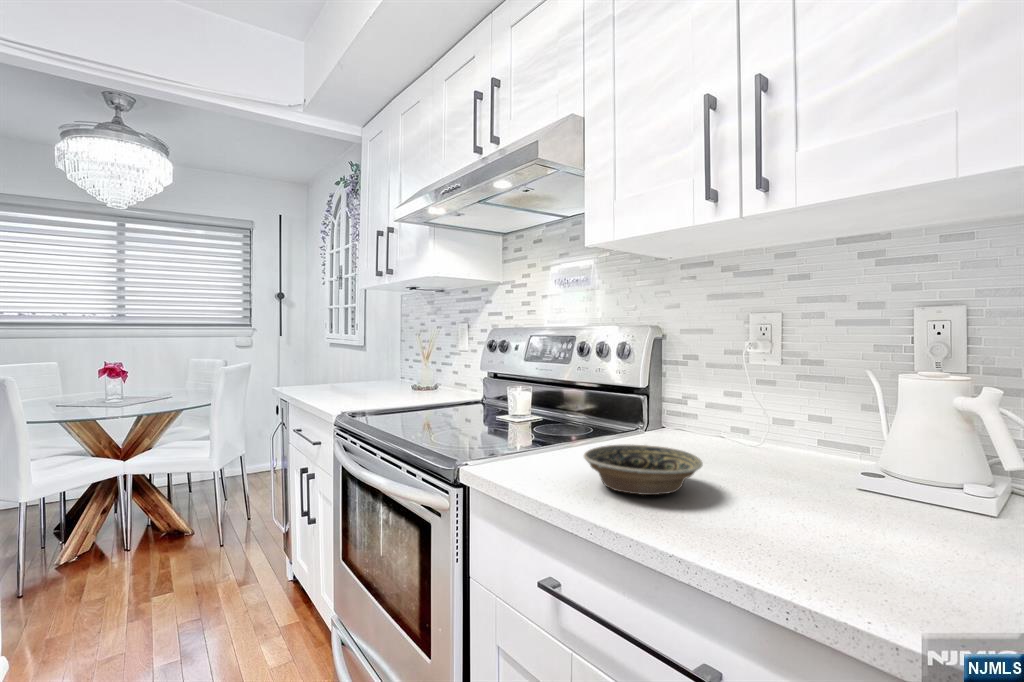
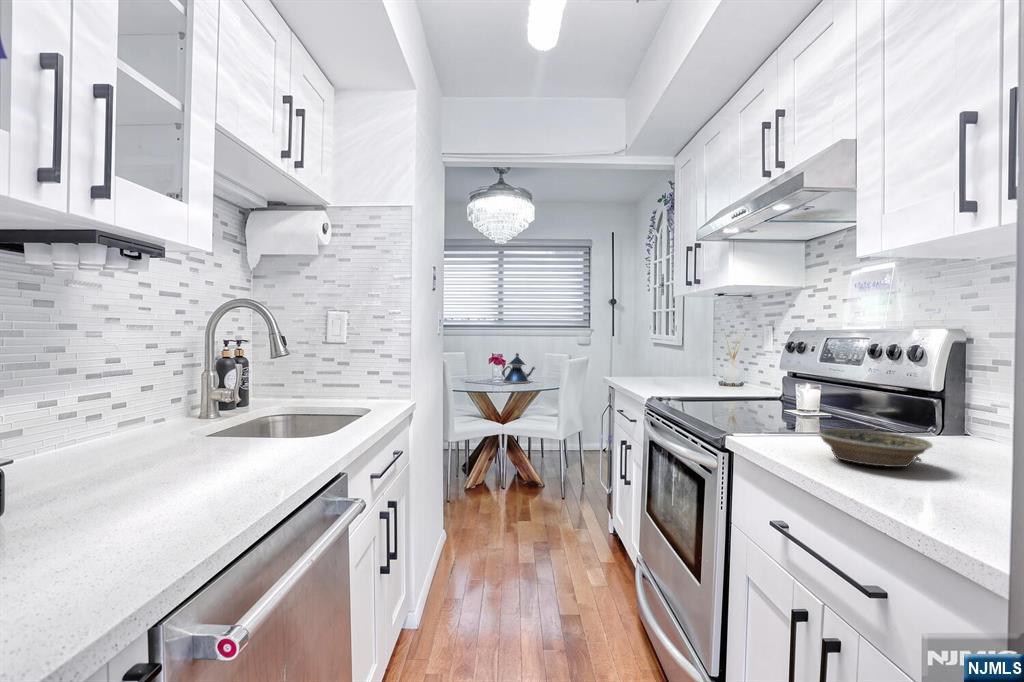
teapot: none [120,360,177,401] -> present [502,353,535,383]

